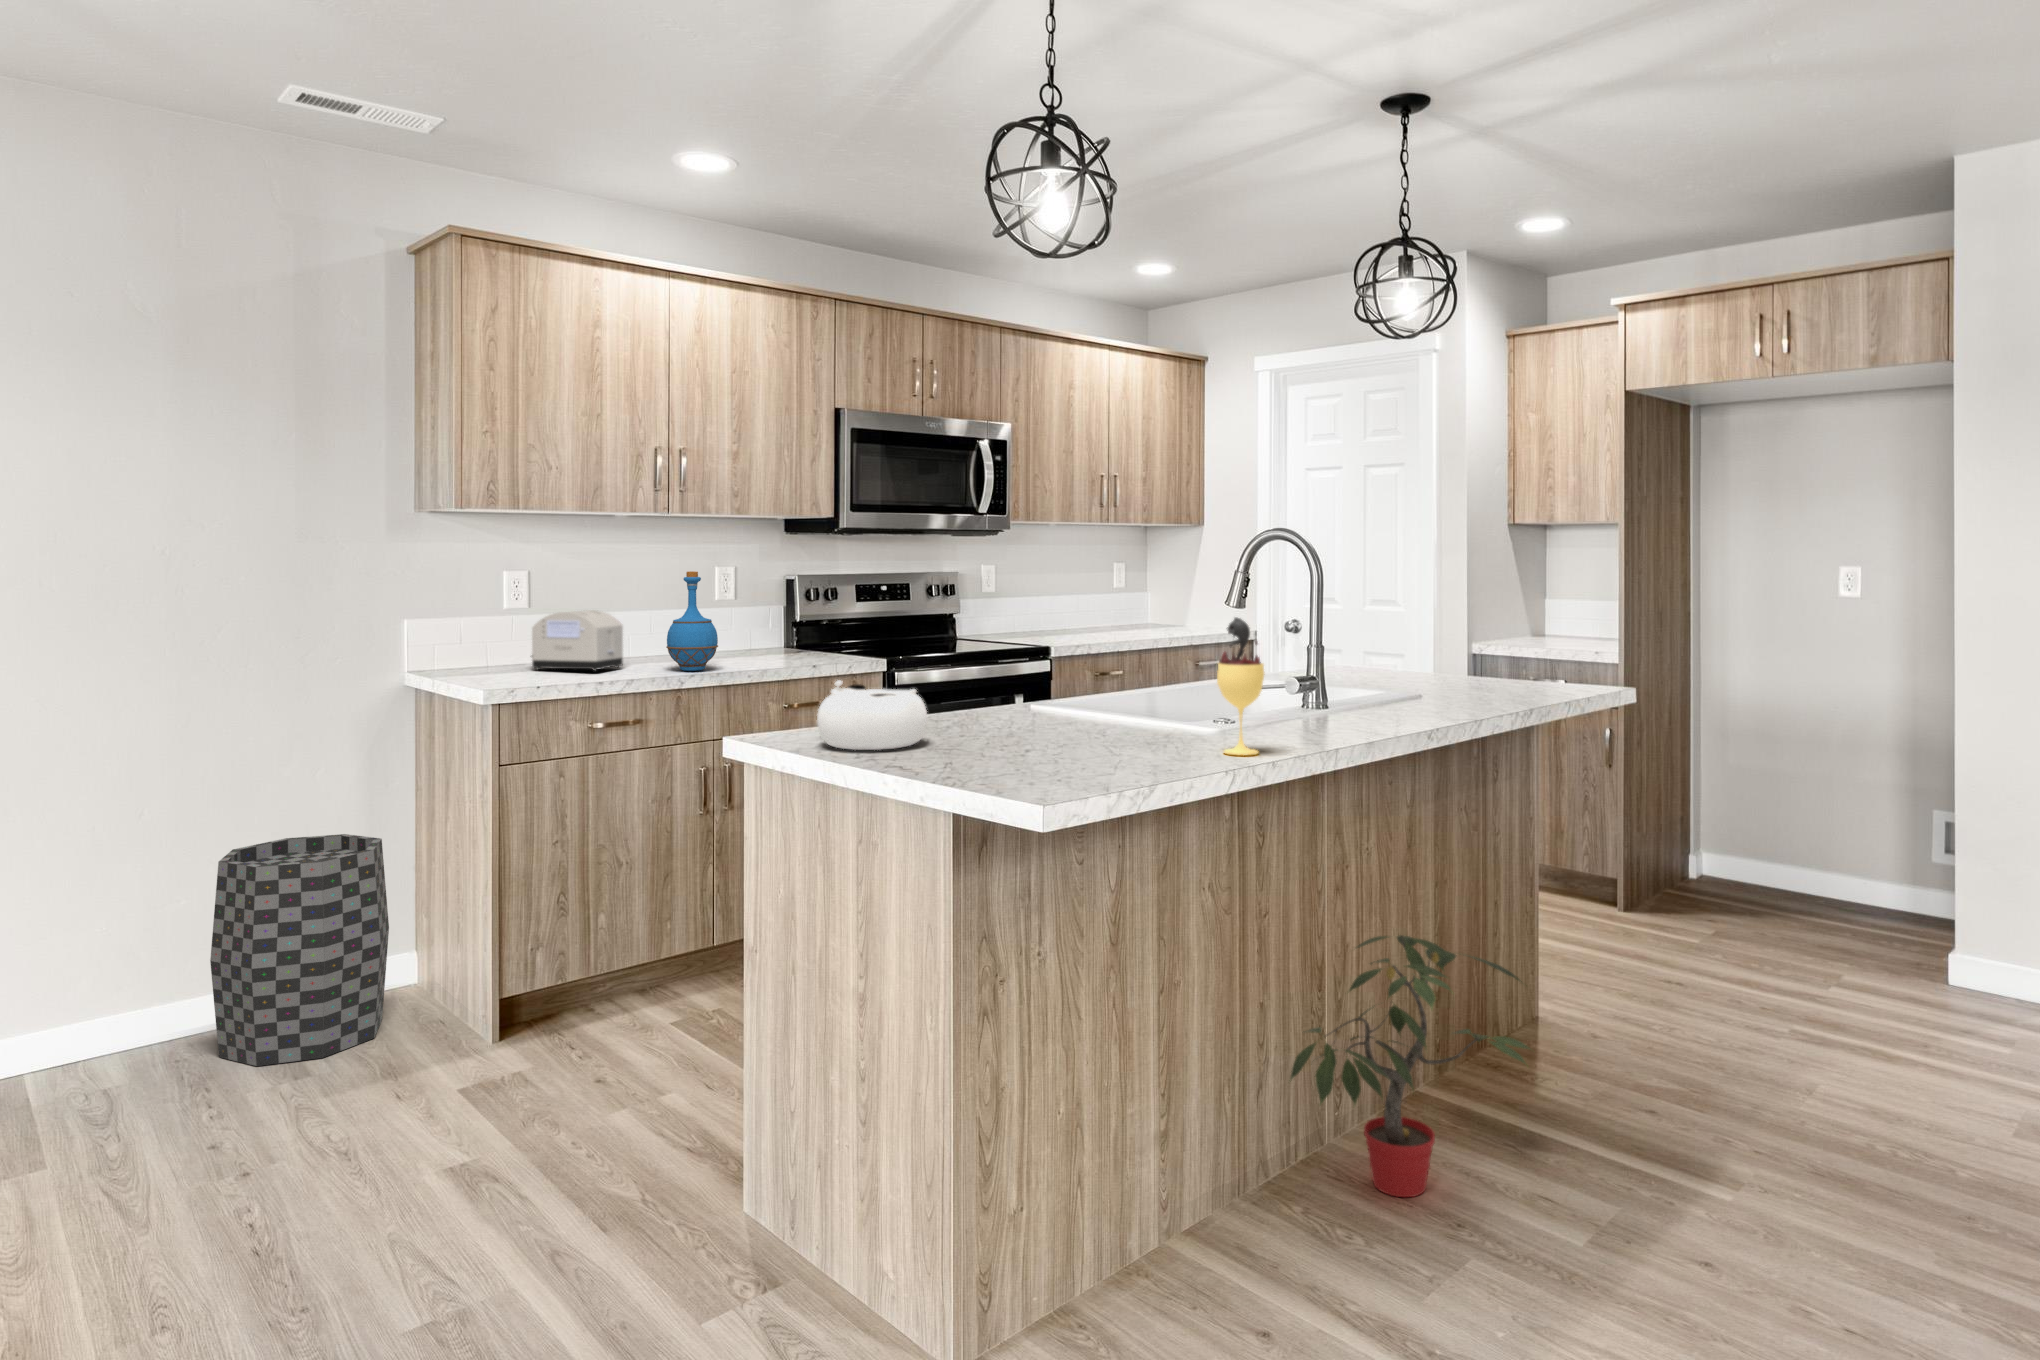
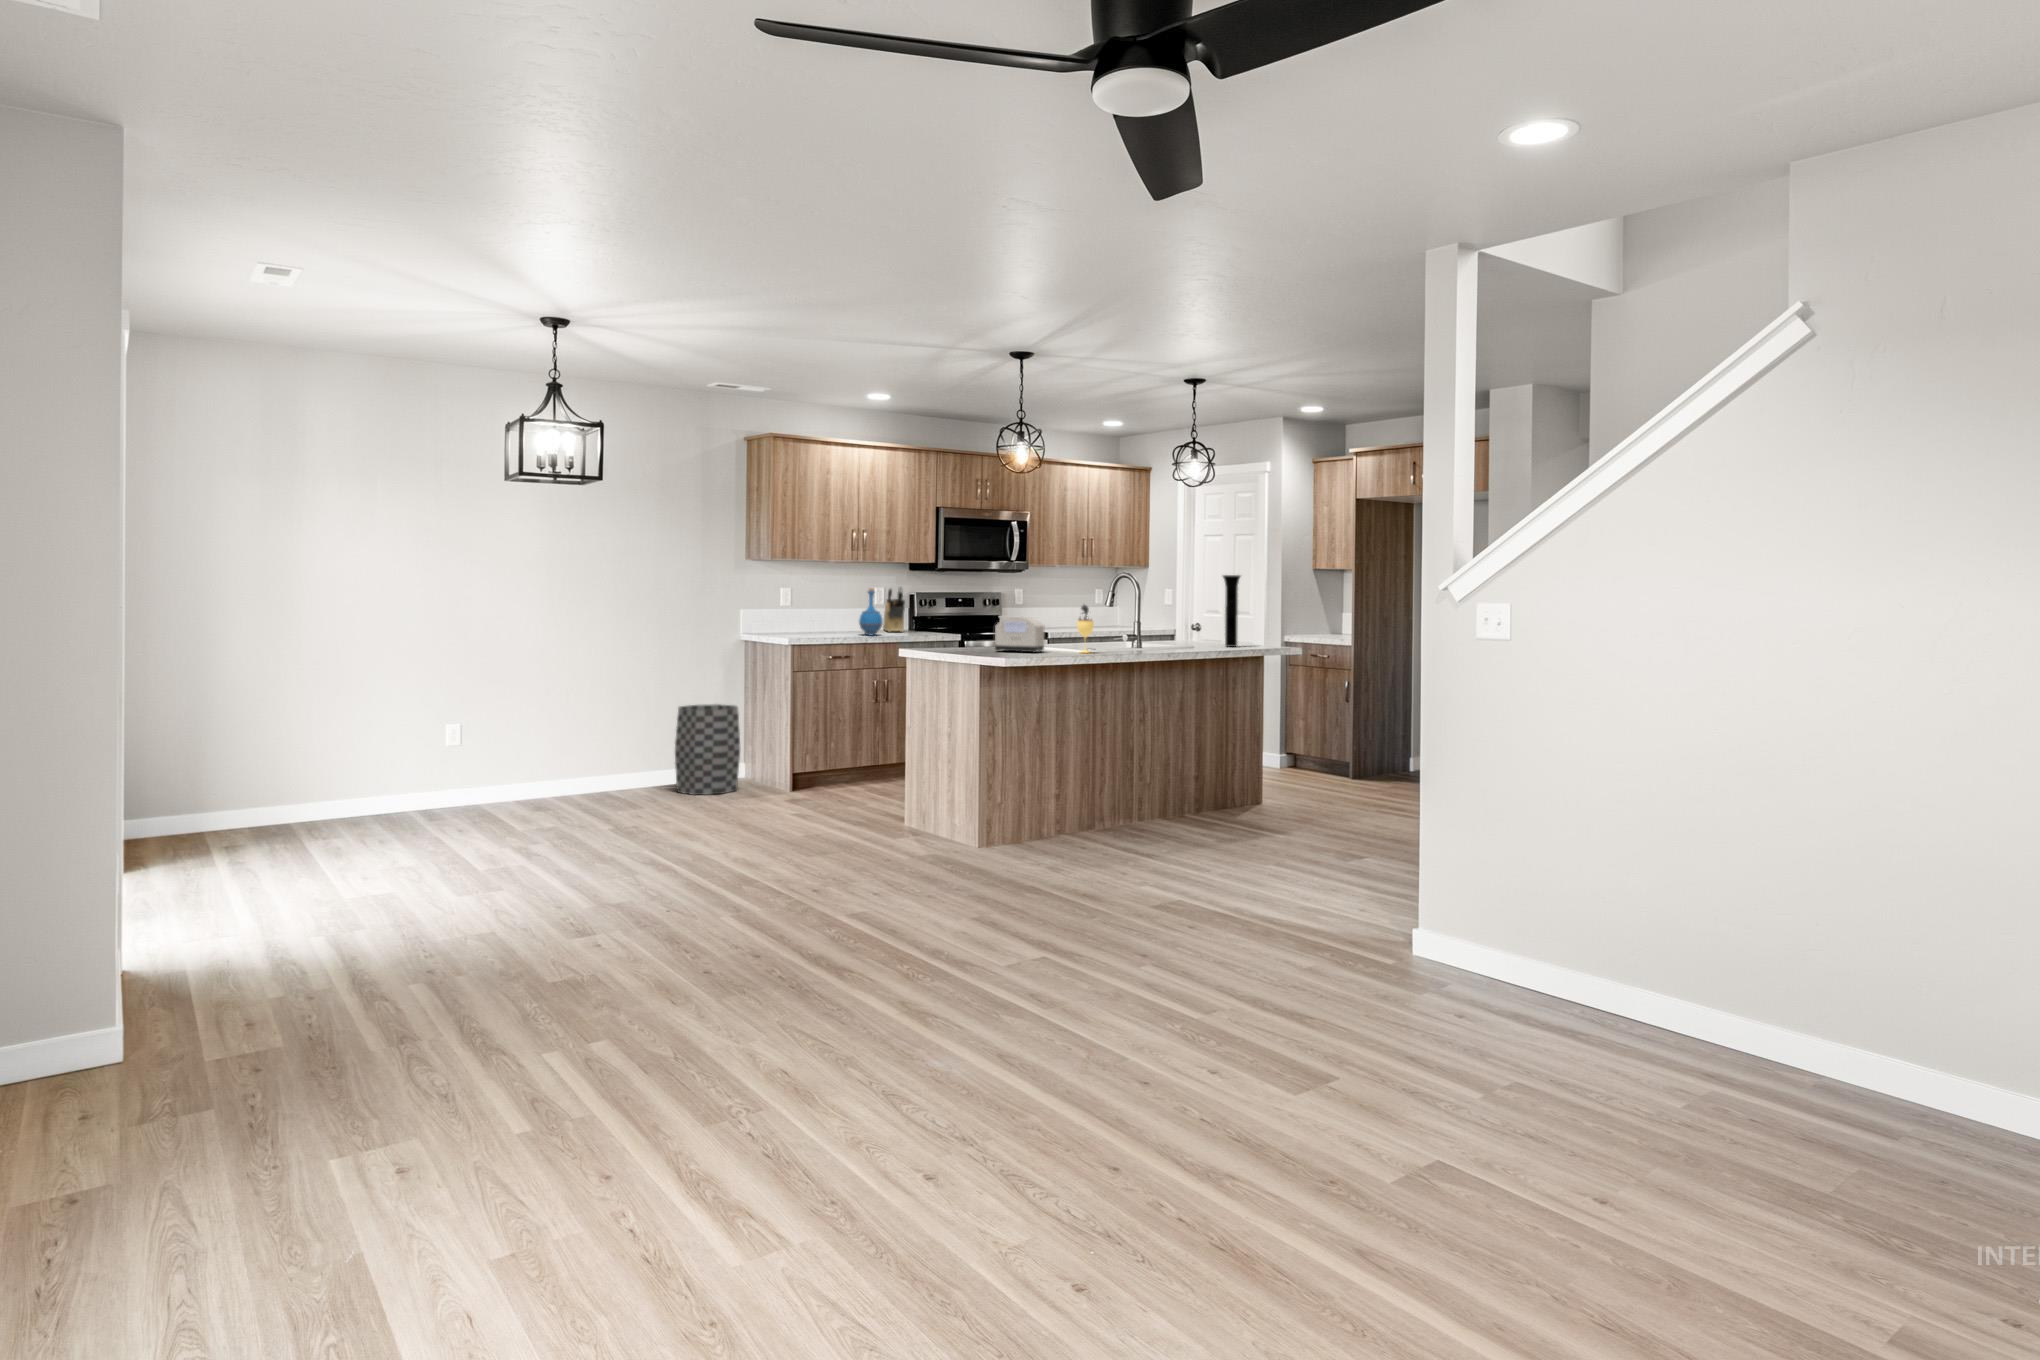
vase: none [1485,534,1531,697] -> present [1223,575,1240,647]
knife block: none [728,564,769,657] -> present [883,587,905,632]
toaster: present [532,610,623,671] -> present [994,616,1044,652]
decorative bowl: present [817,680,928,750] -> none [936,626,975,650]
potted plant: present [1290,935,1529,1197] -> none [1109,734,1218,833]

